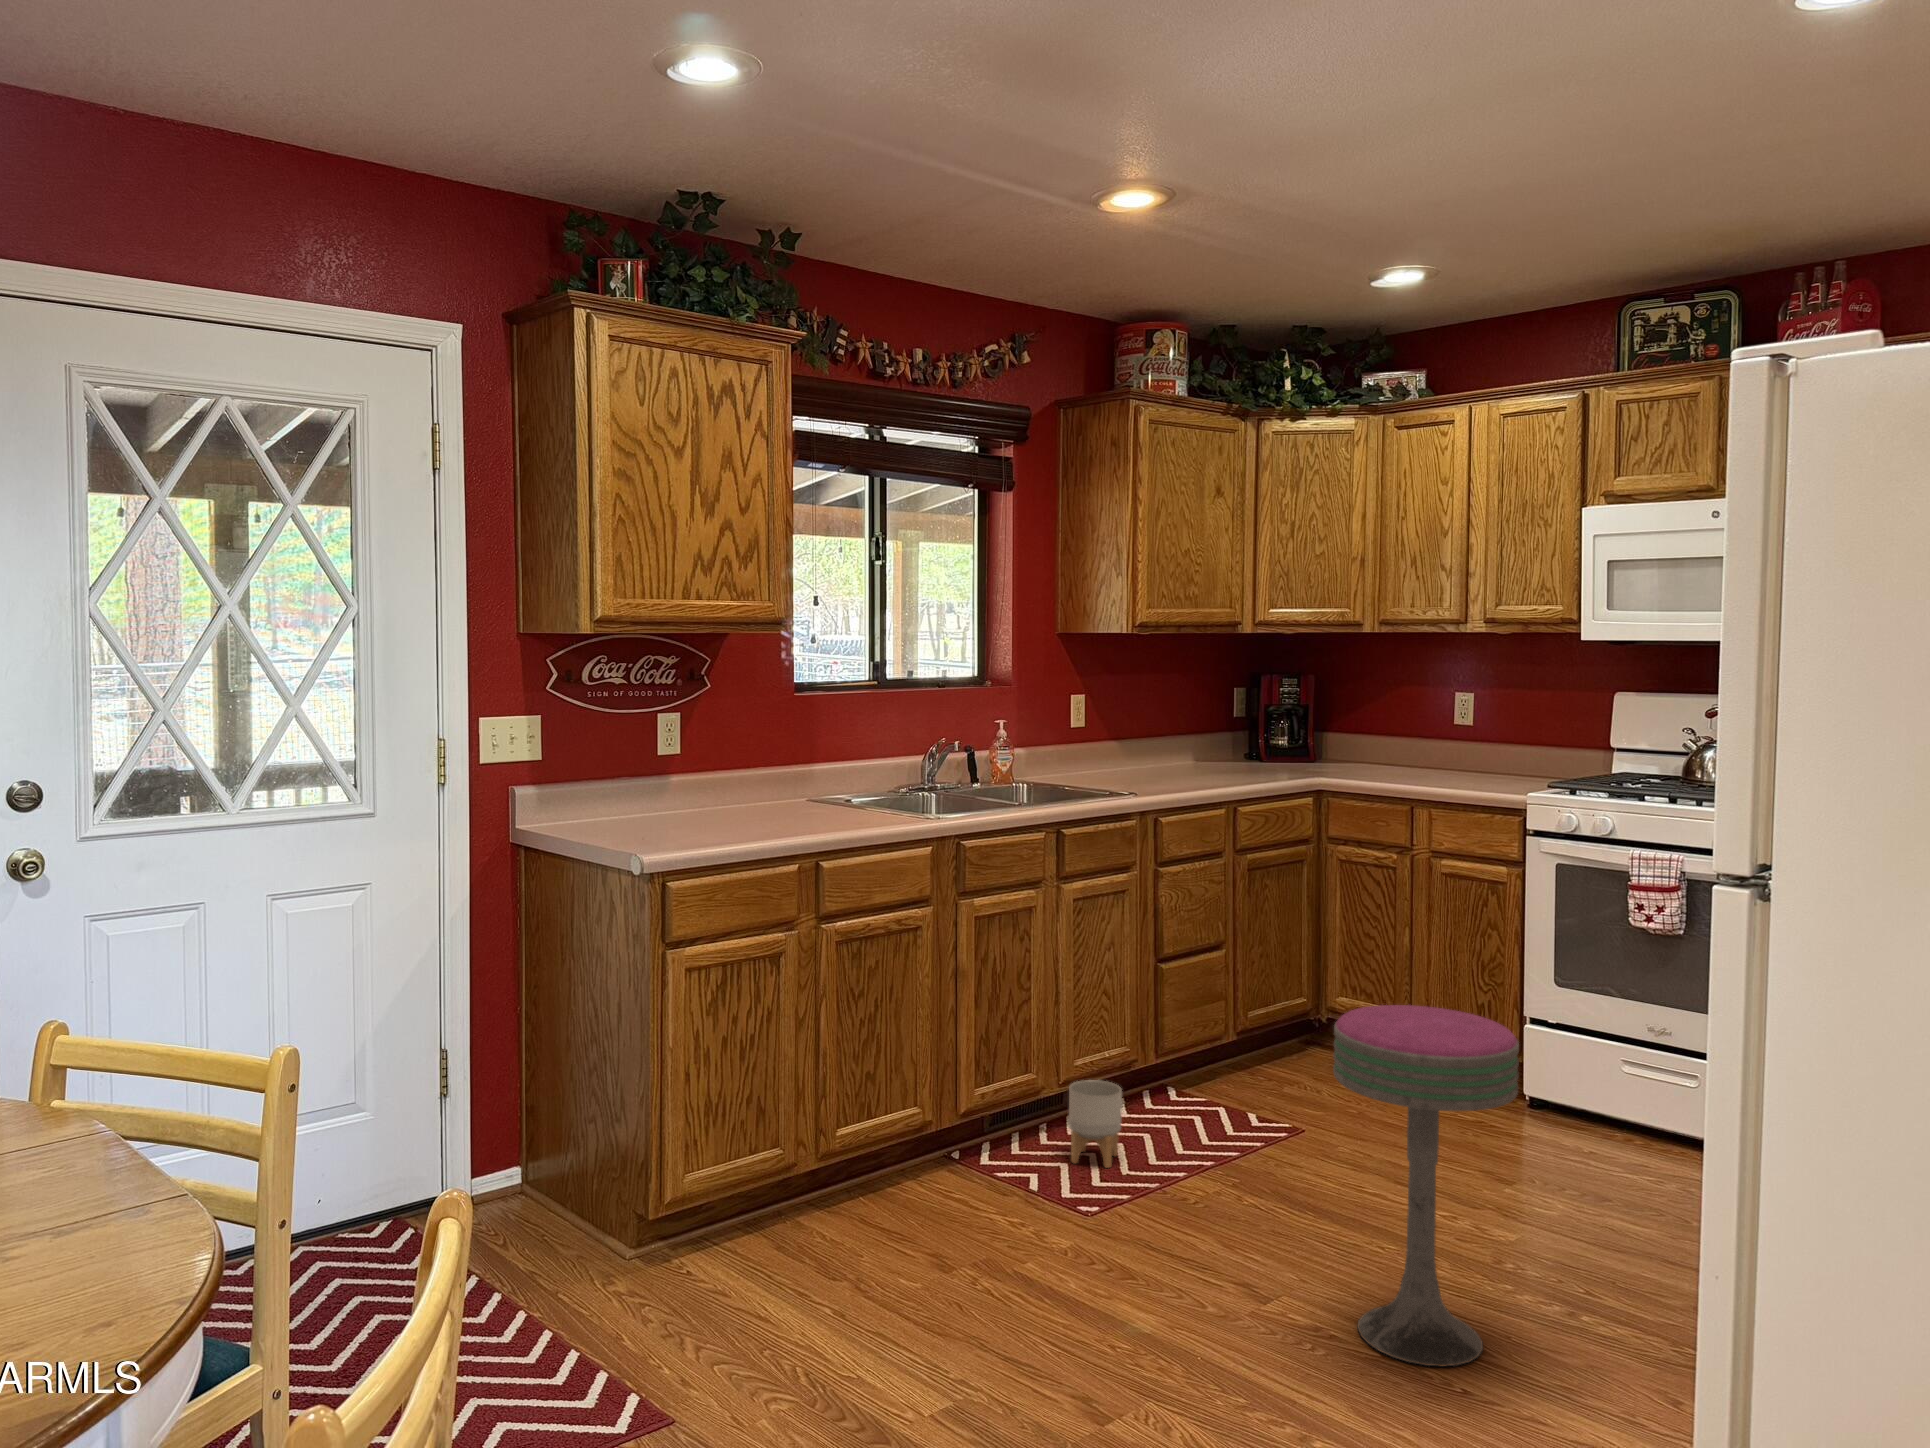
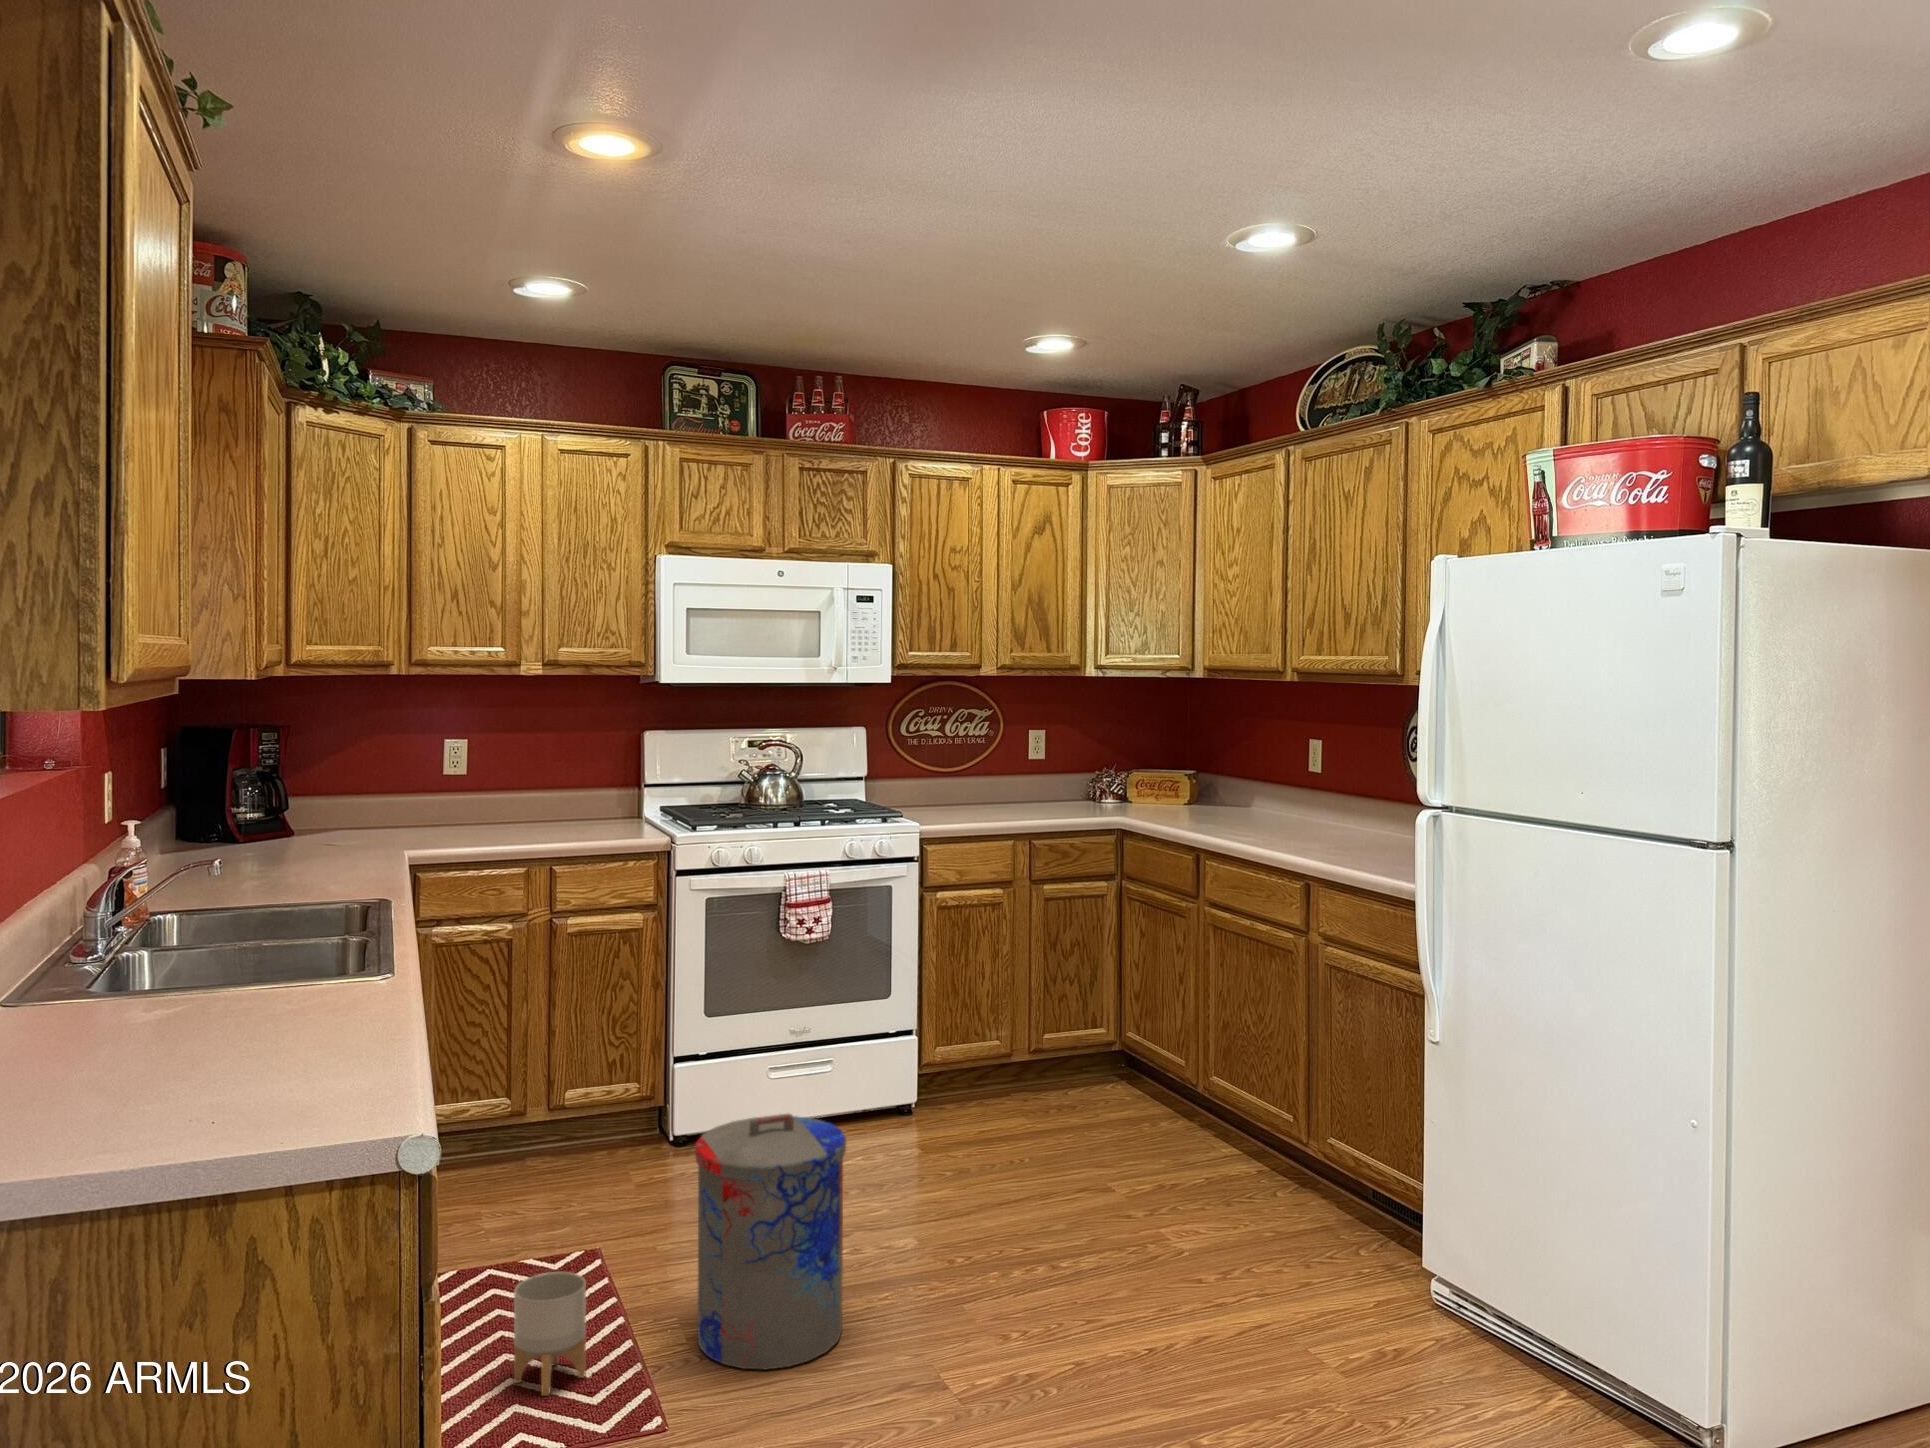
bar stool: present [1333,1005,1519,1366] -> none [983,1024,1138,1347]
trash can: none [1169,1013,1307,1241] -> present [695,1114,846,1369]

